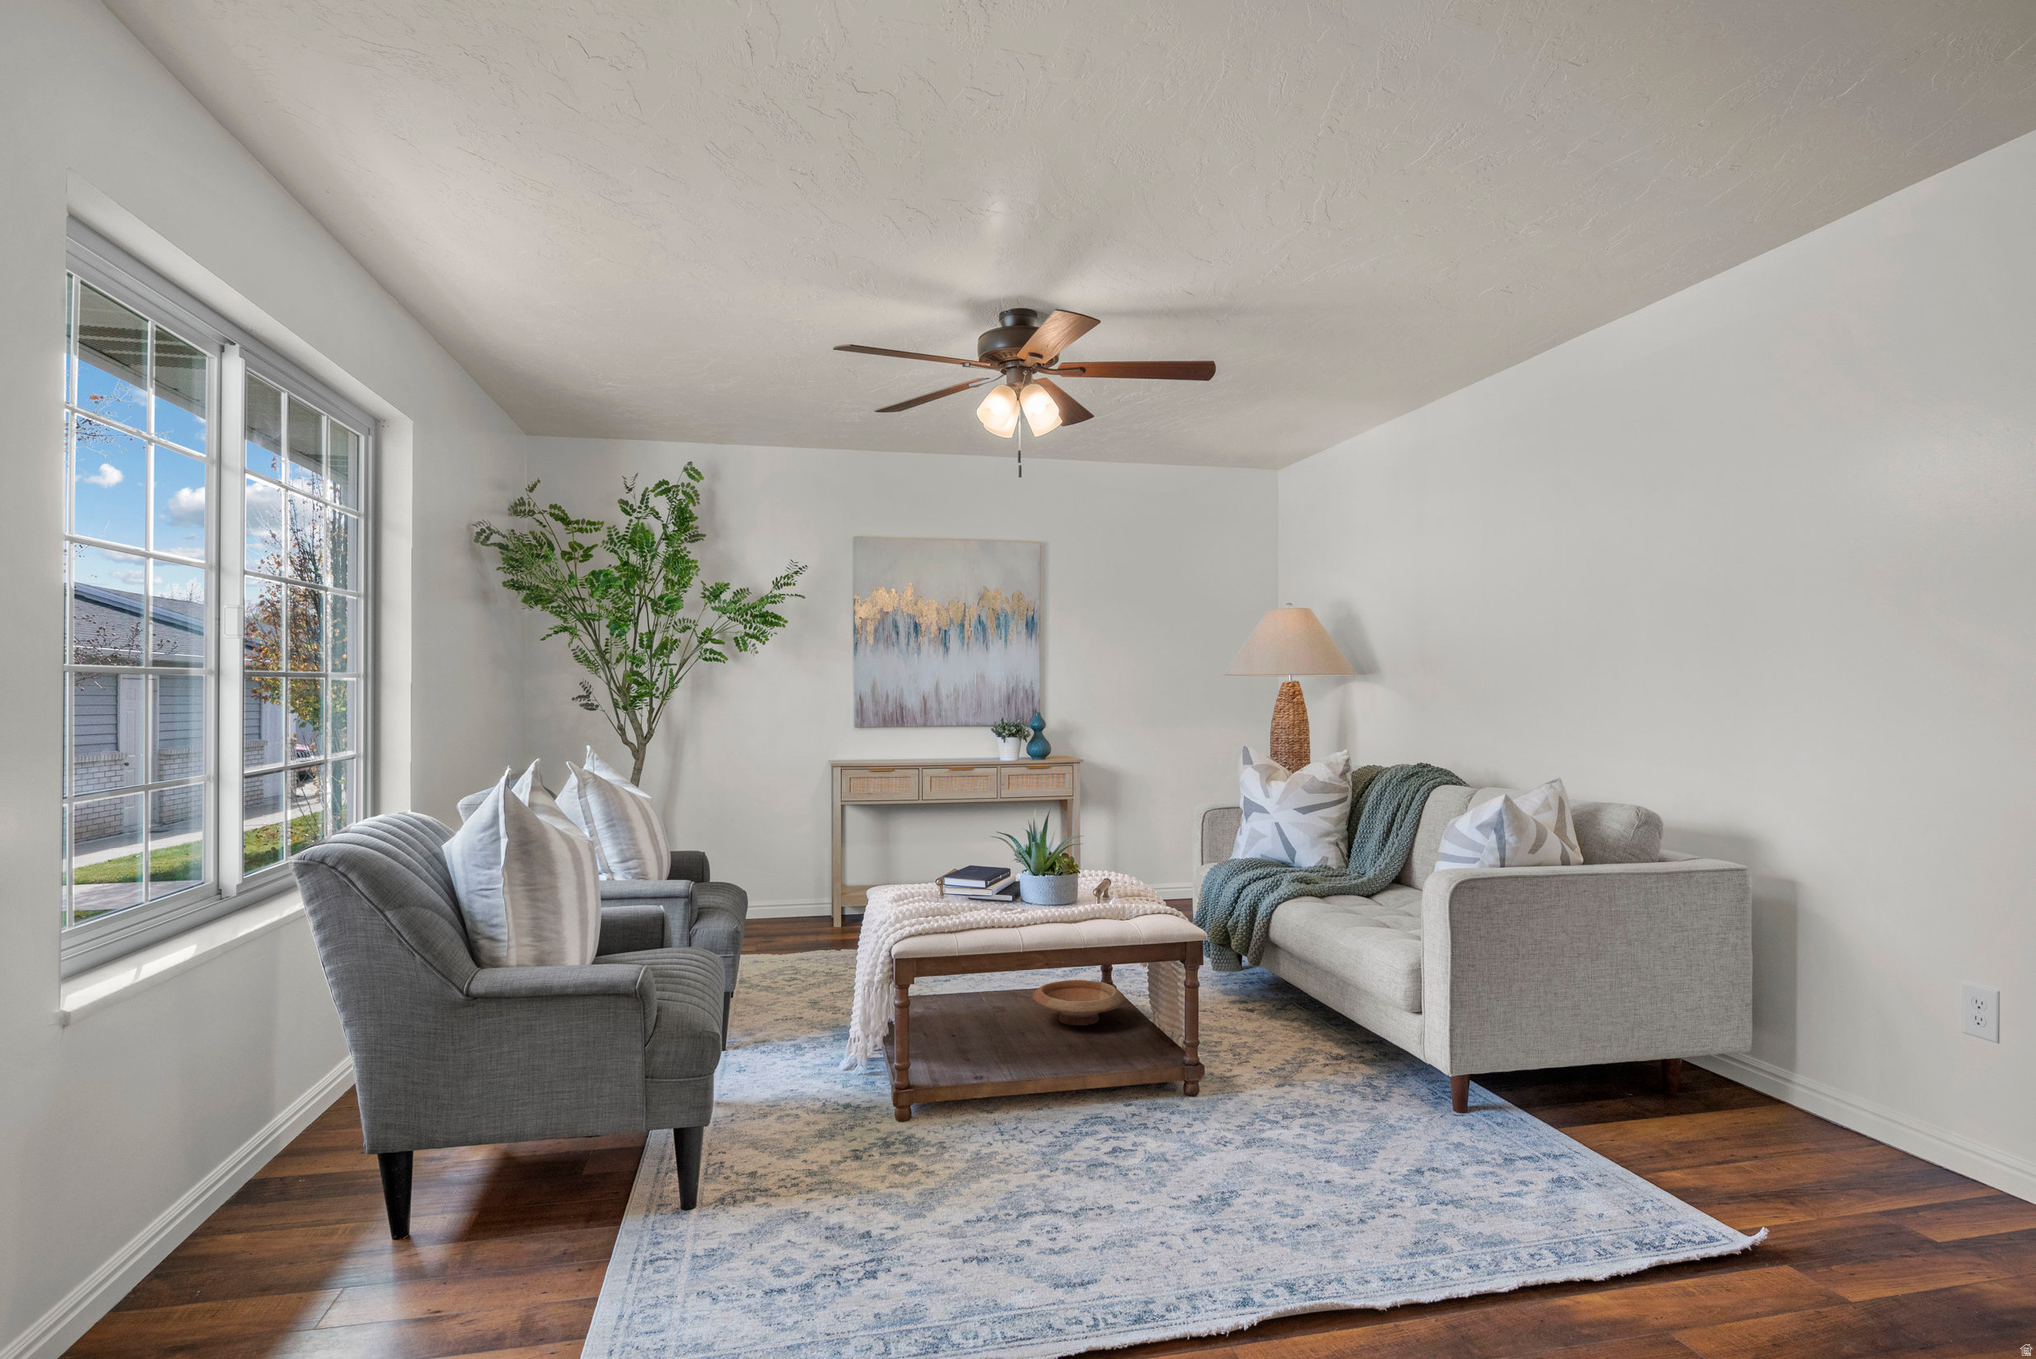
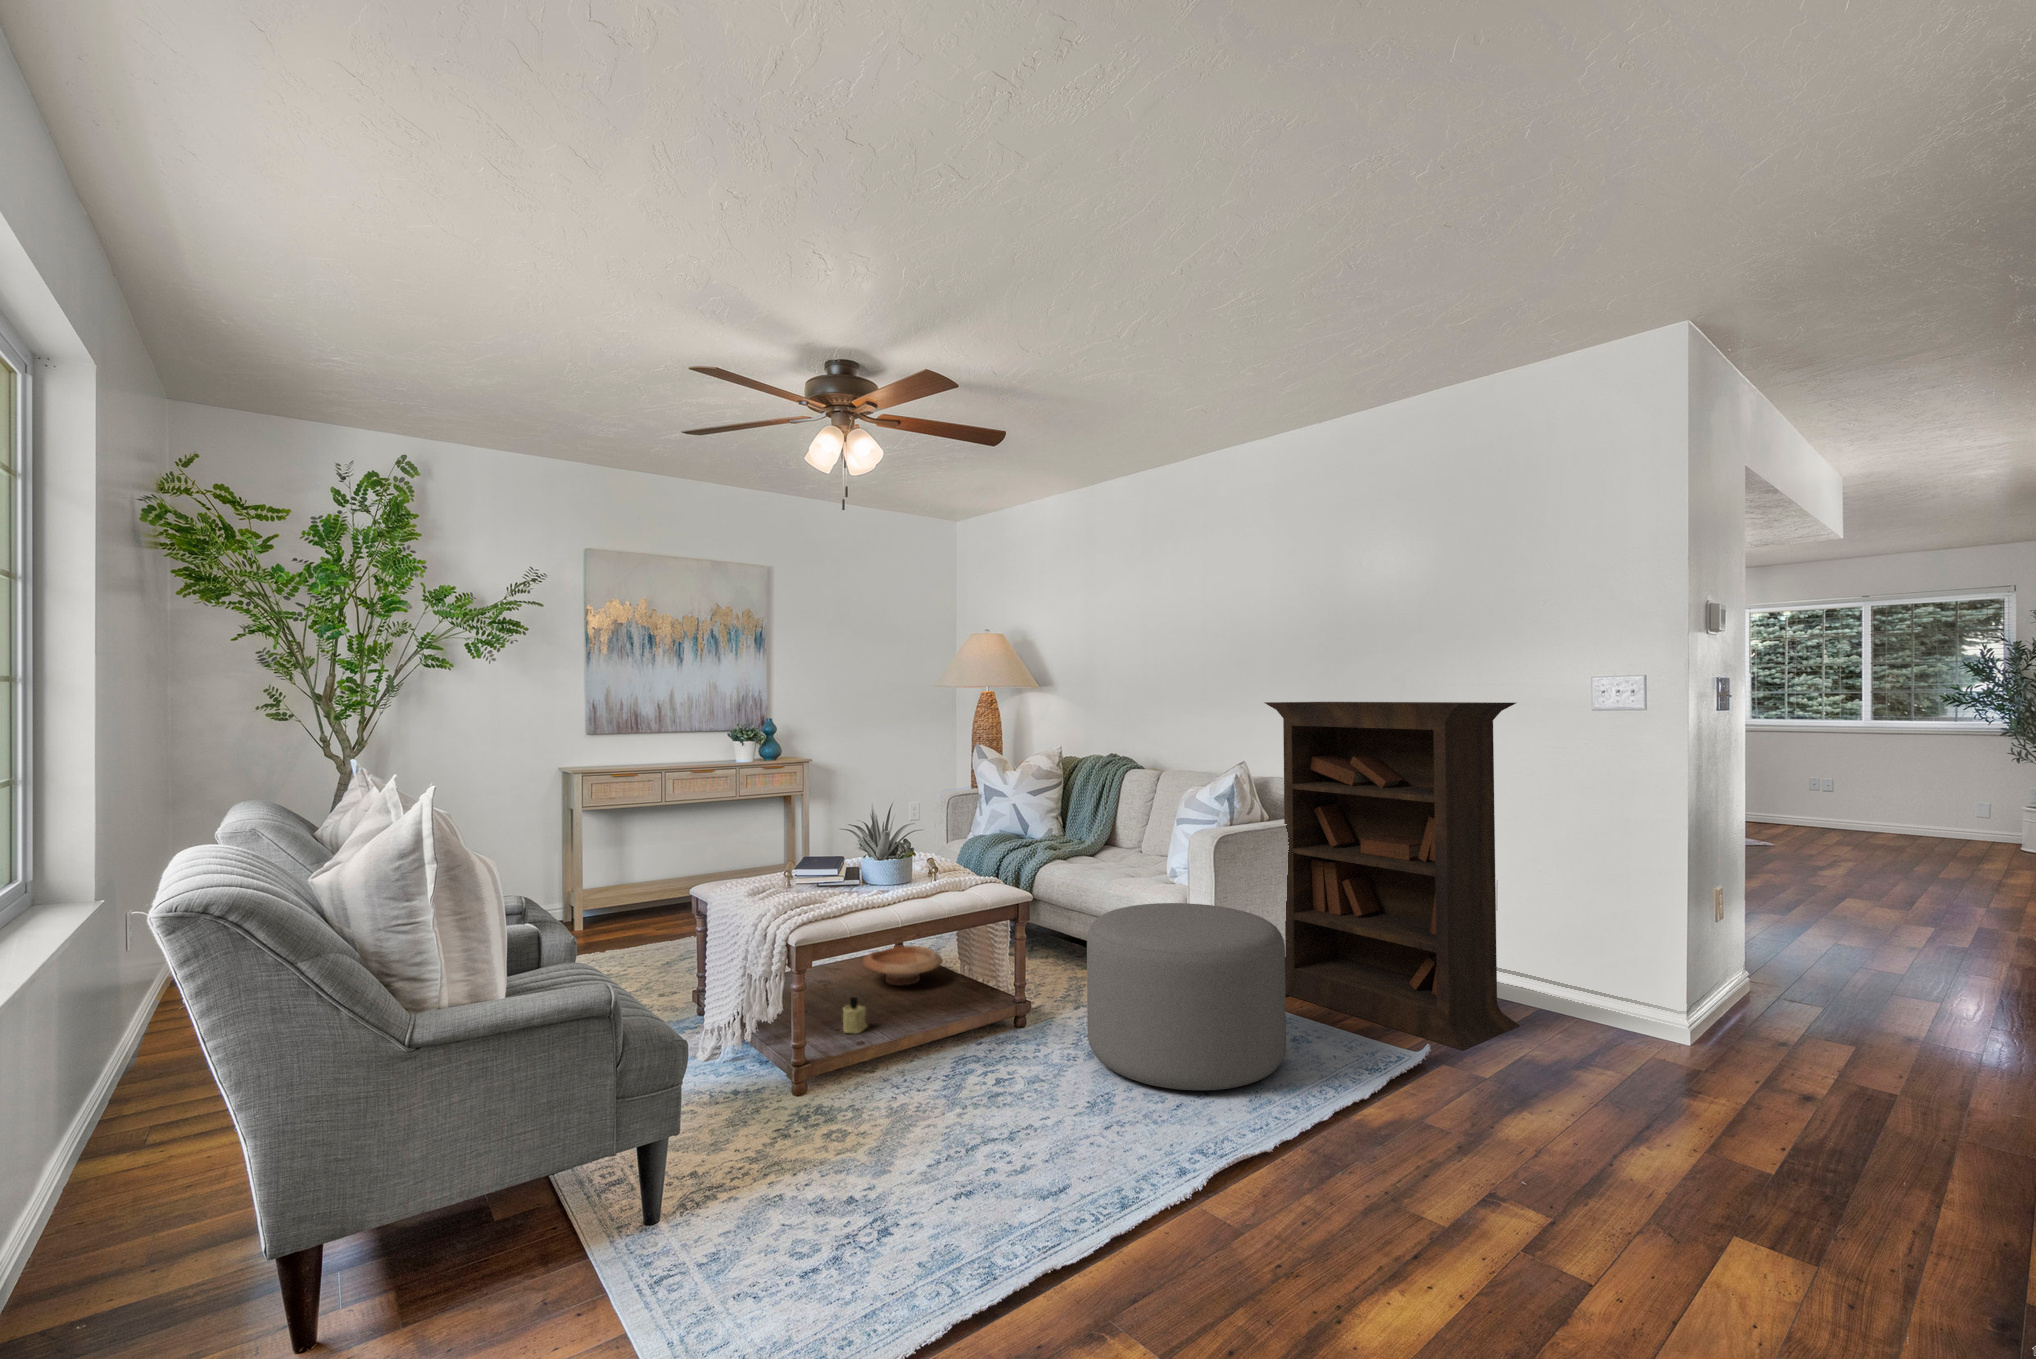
bookcase: none [1562,701,1962,1233] -> present [1265,702,1519,1050]
ottoman: none [1240,961,1507,1212] -> present [1087,903,1286,1090]
candle: none [971,1027,999,1068] -> present [843,997,867,1033]

